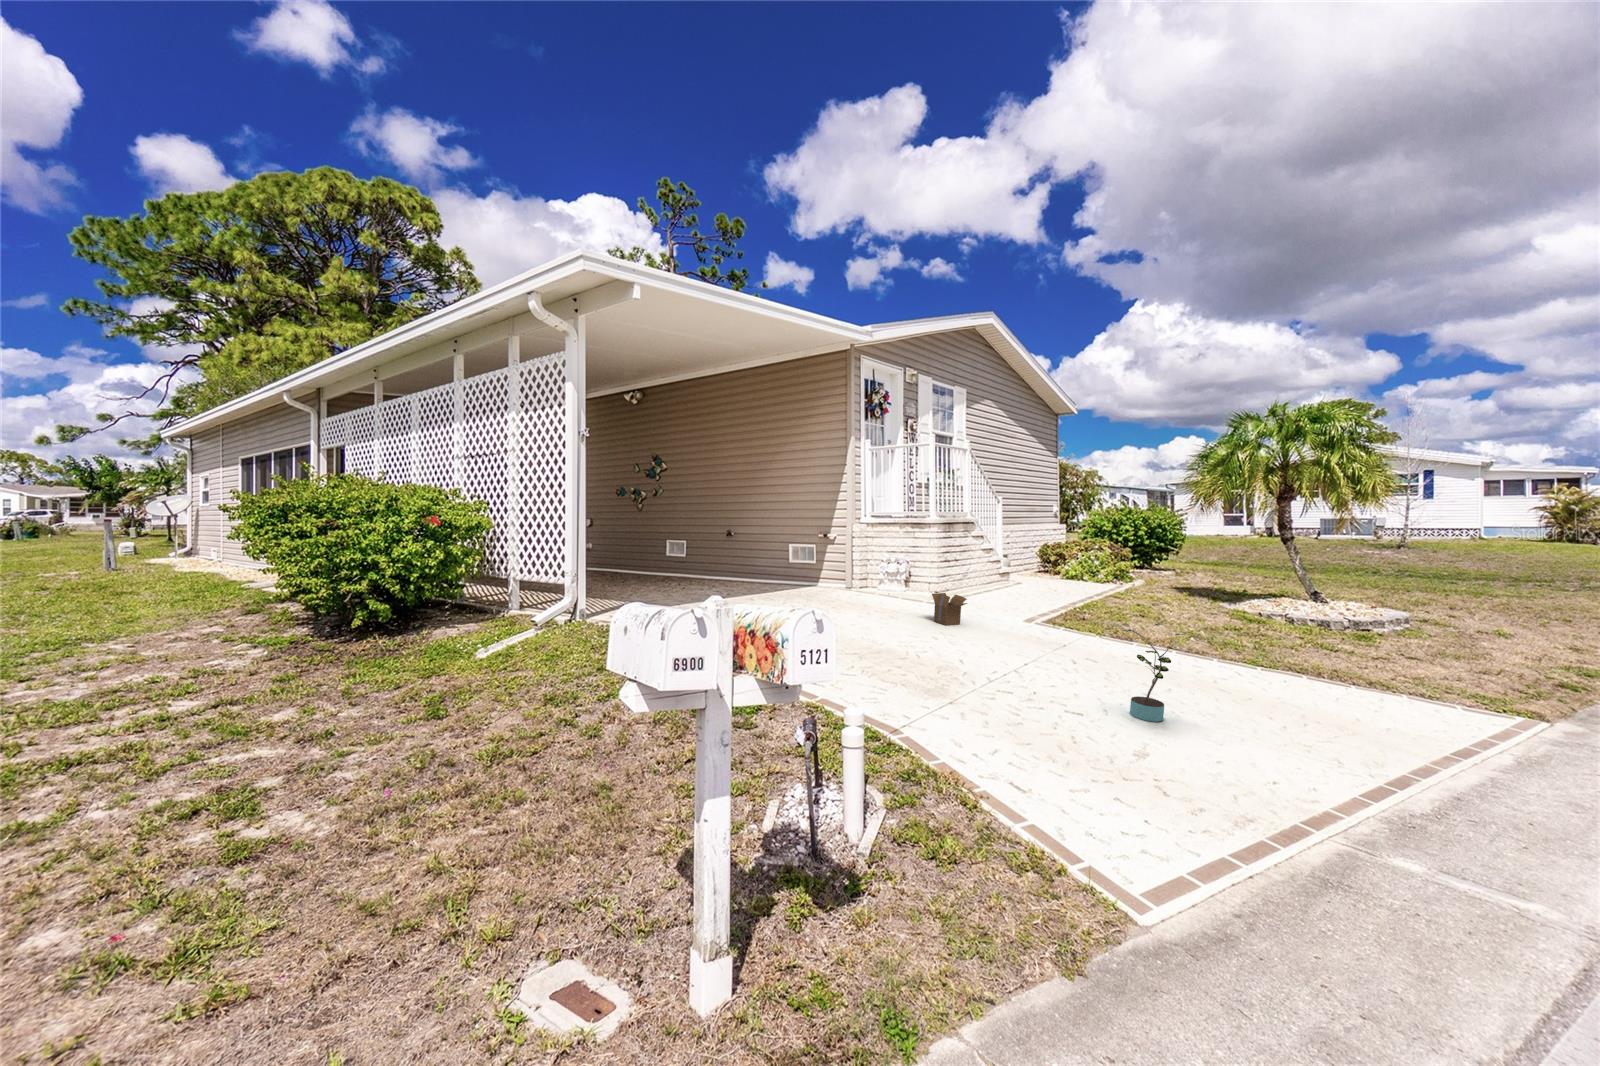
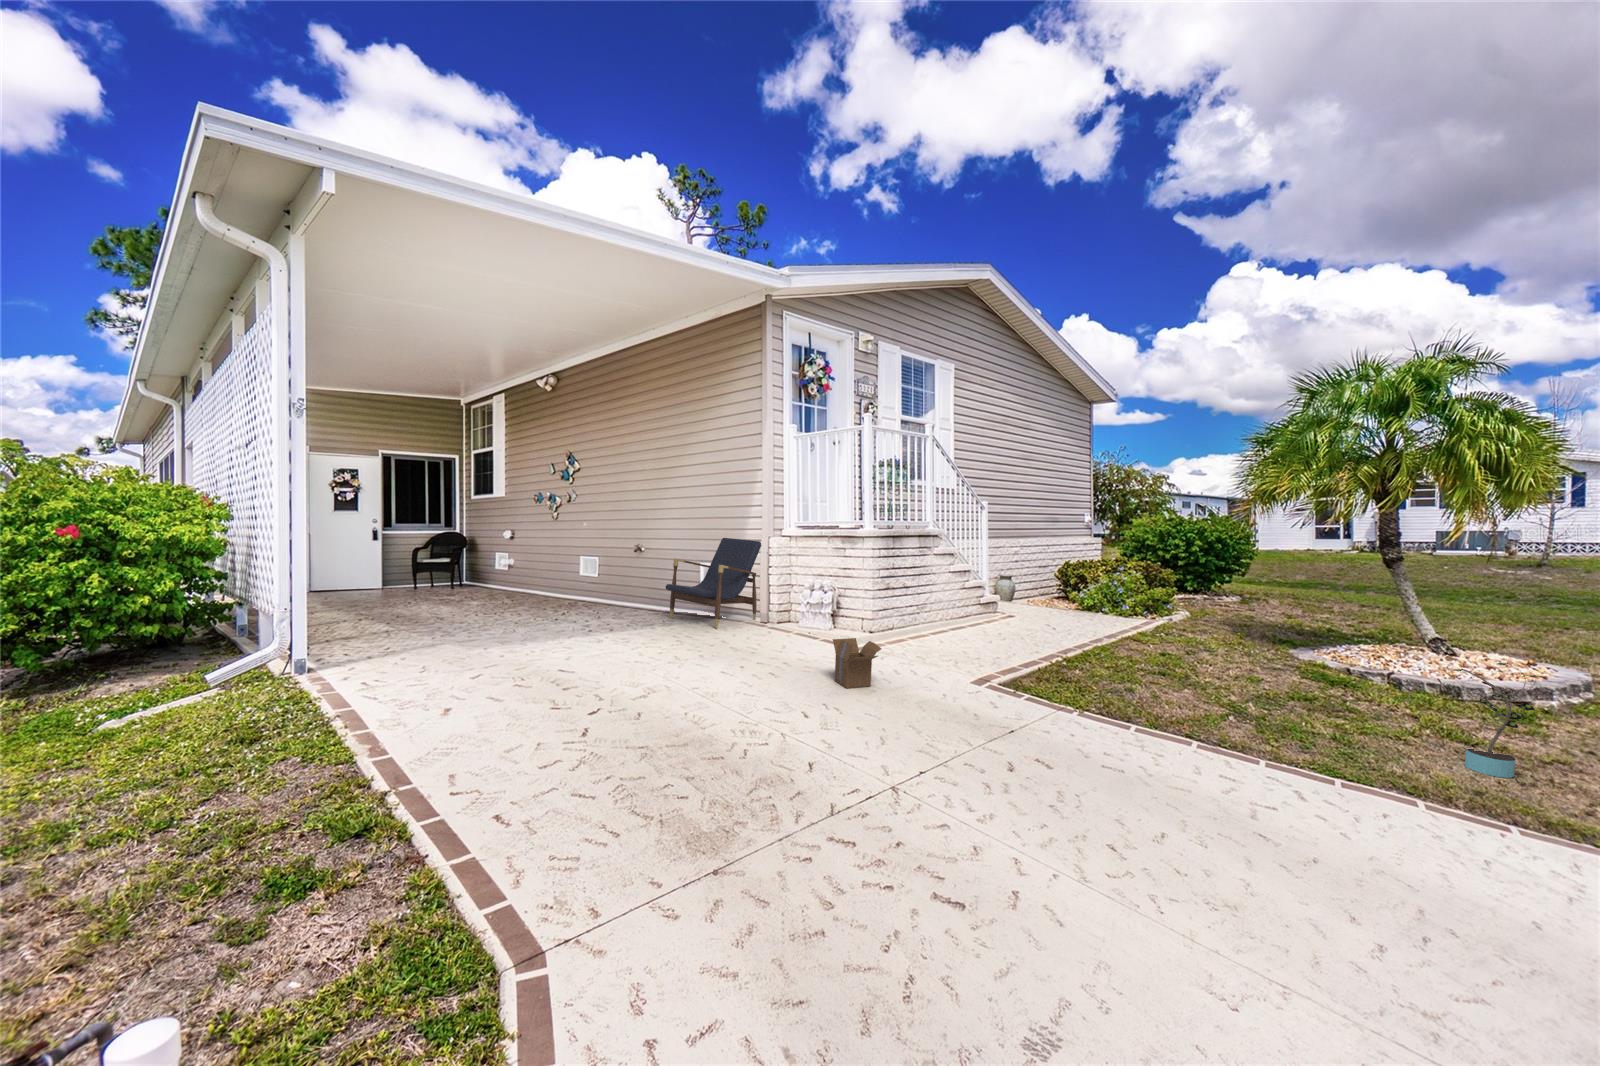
lounge chair: none [775,525,843,592] -> present [666,538,761,629]
potted plant: present [1123,623,1185,722] -> present [1452,663,1546,778]

